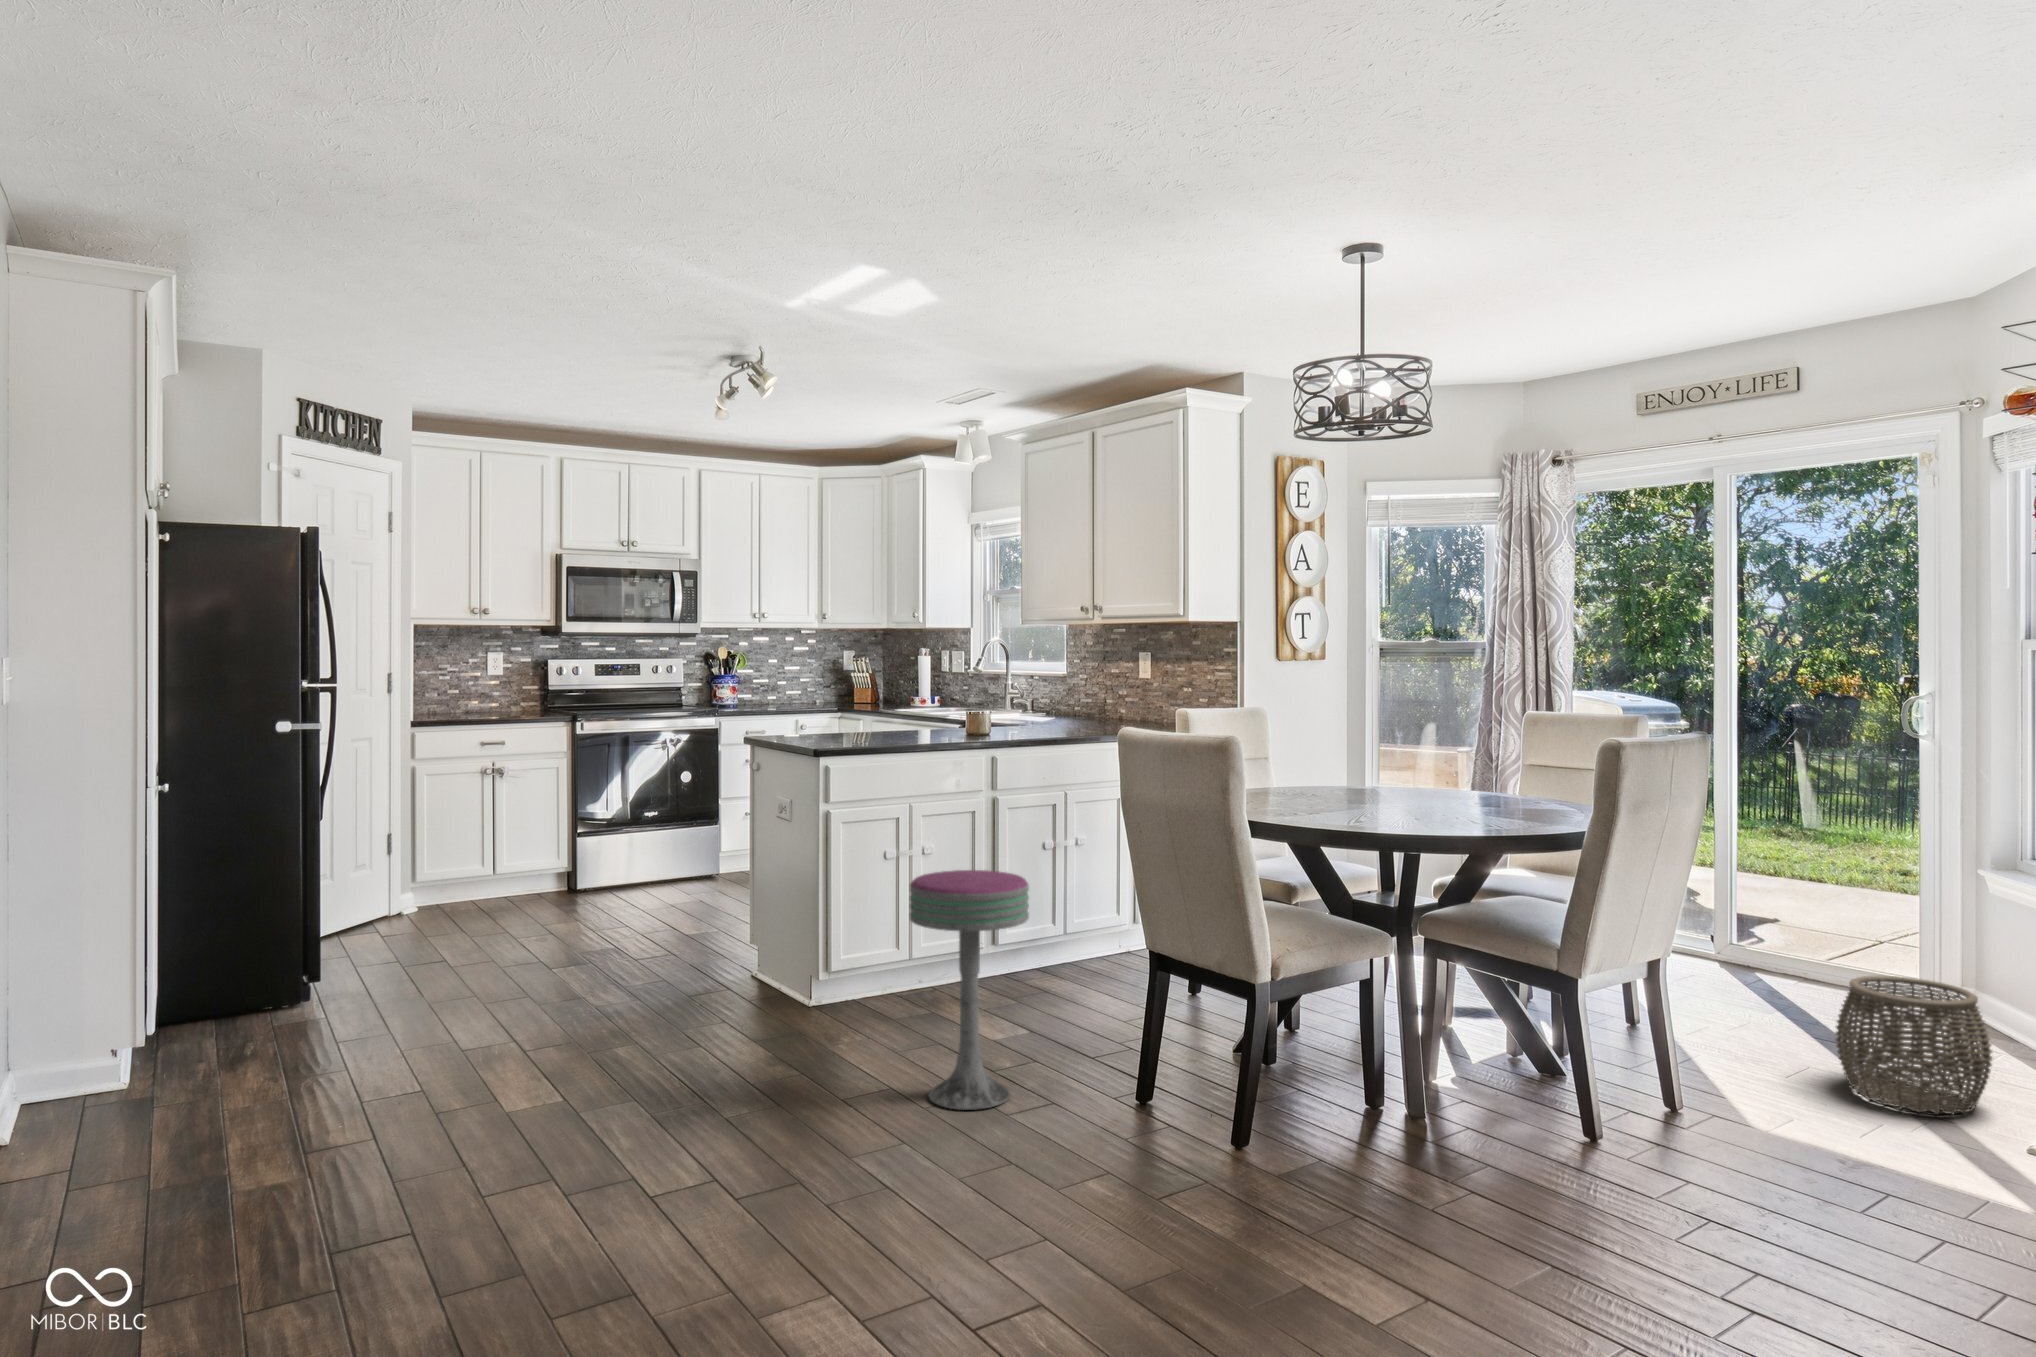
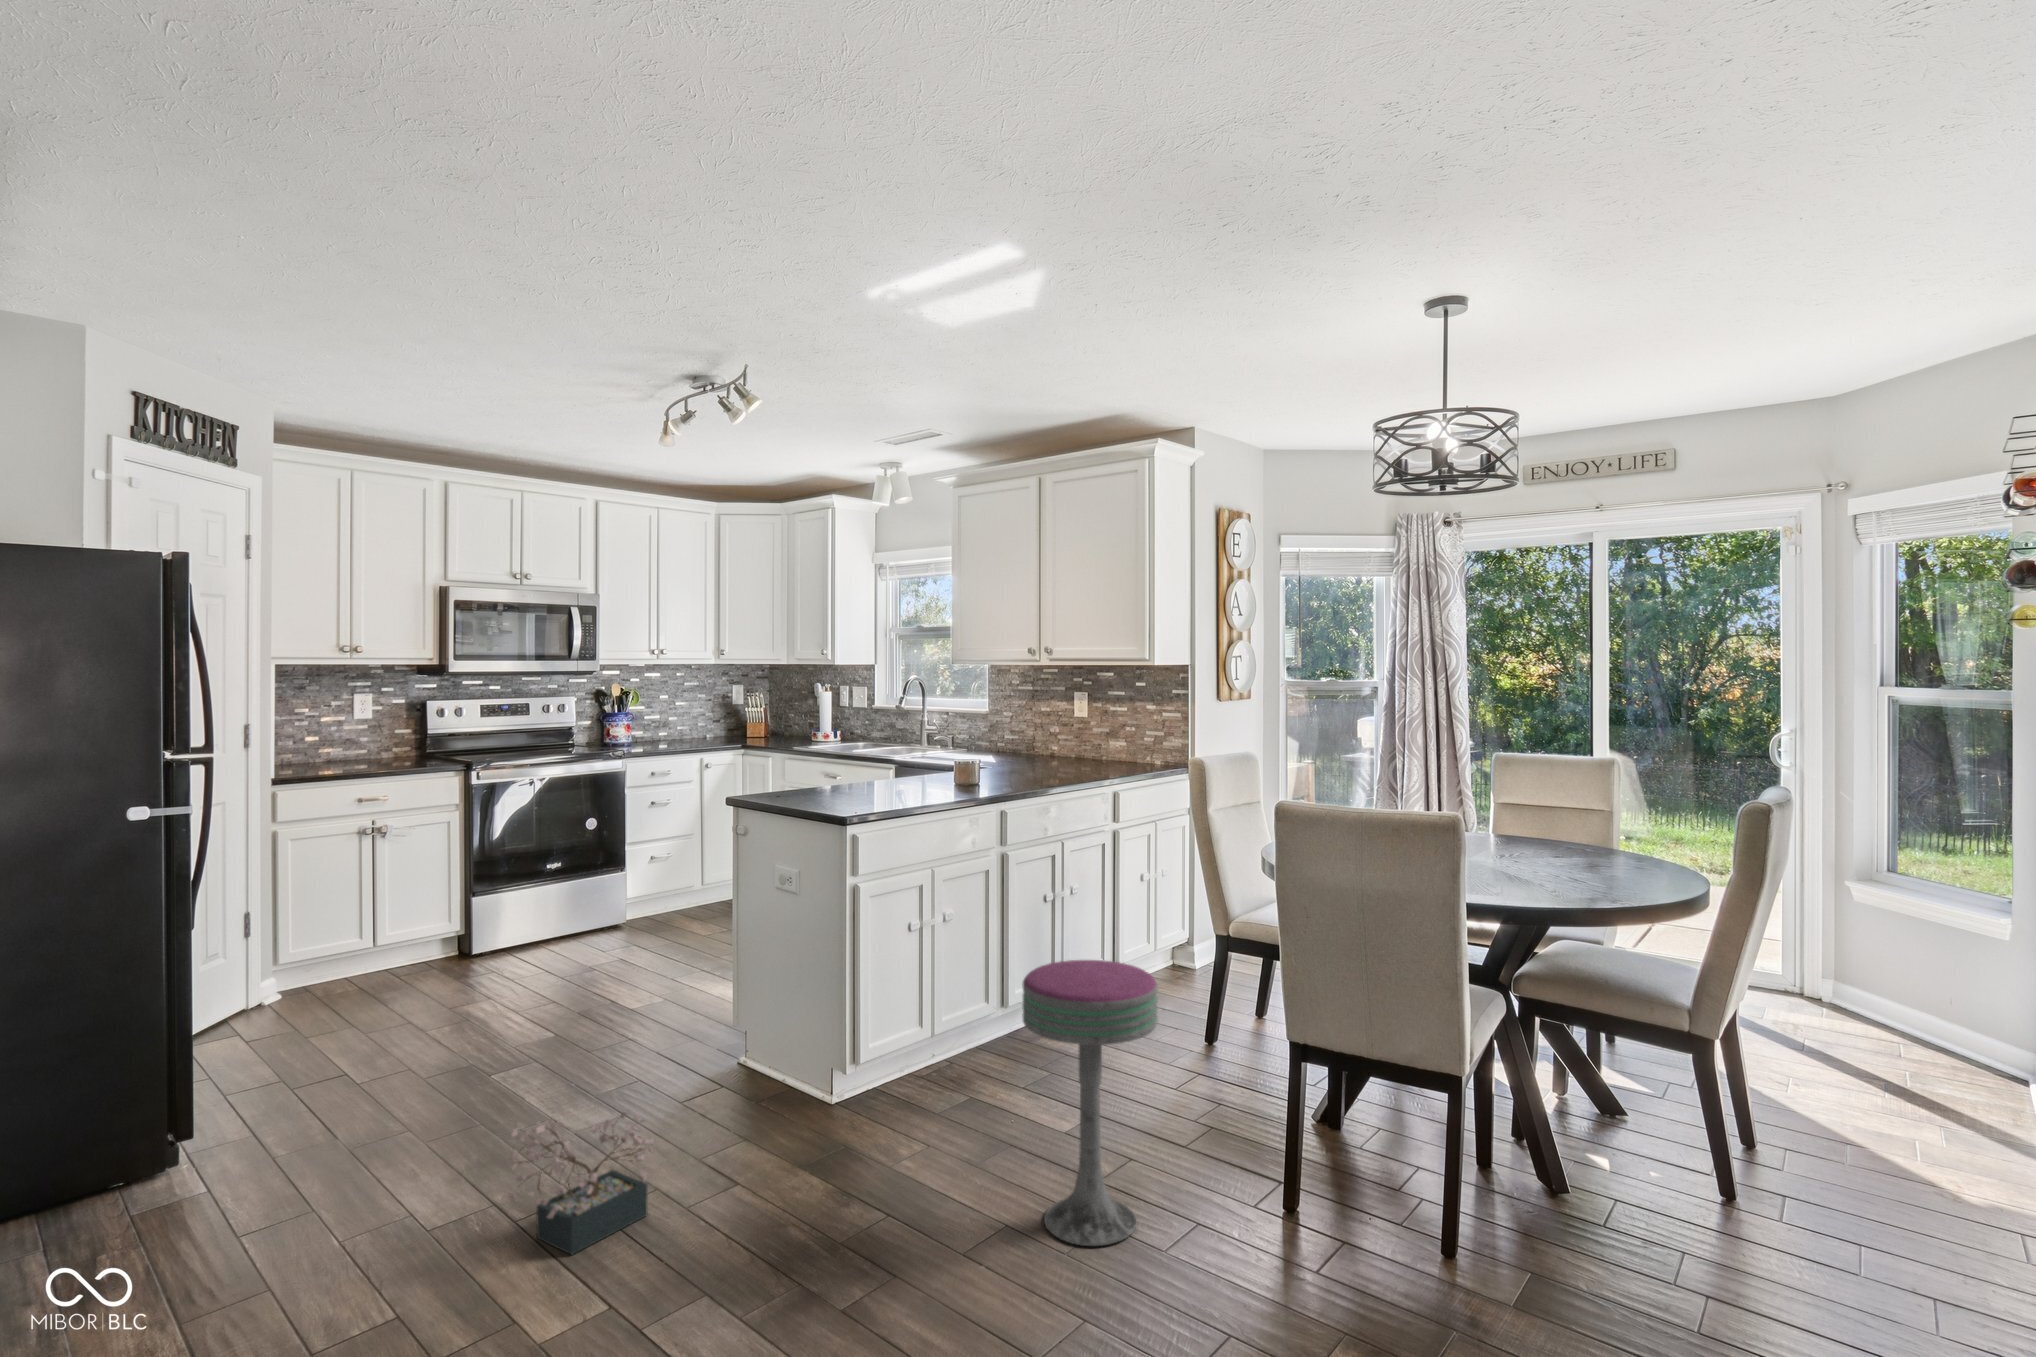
decorative plant: none [506,969,632,1077] -> present [507,1112,654,1255]
woven basket: present [1835,976,1992,1114] -> none [1829,998,1982,1131]

